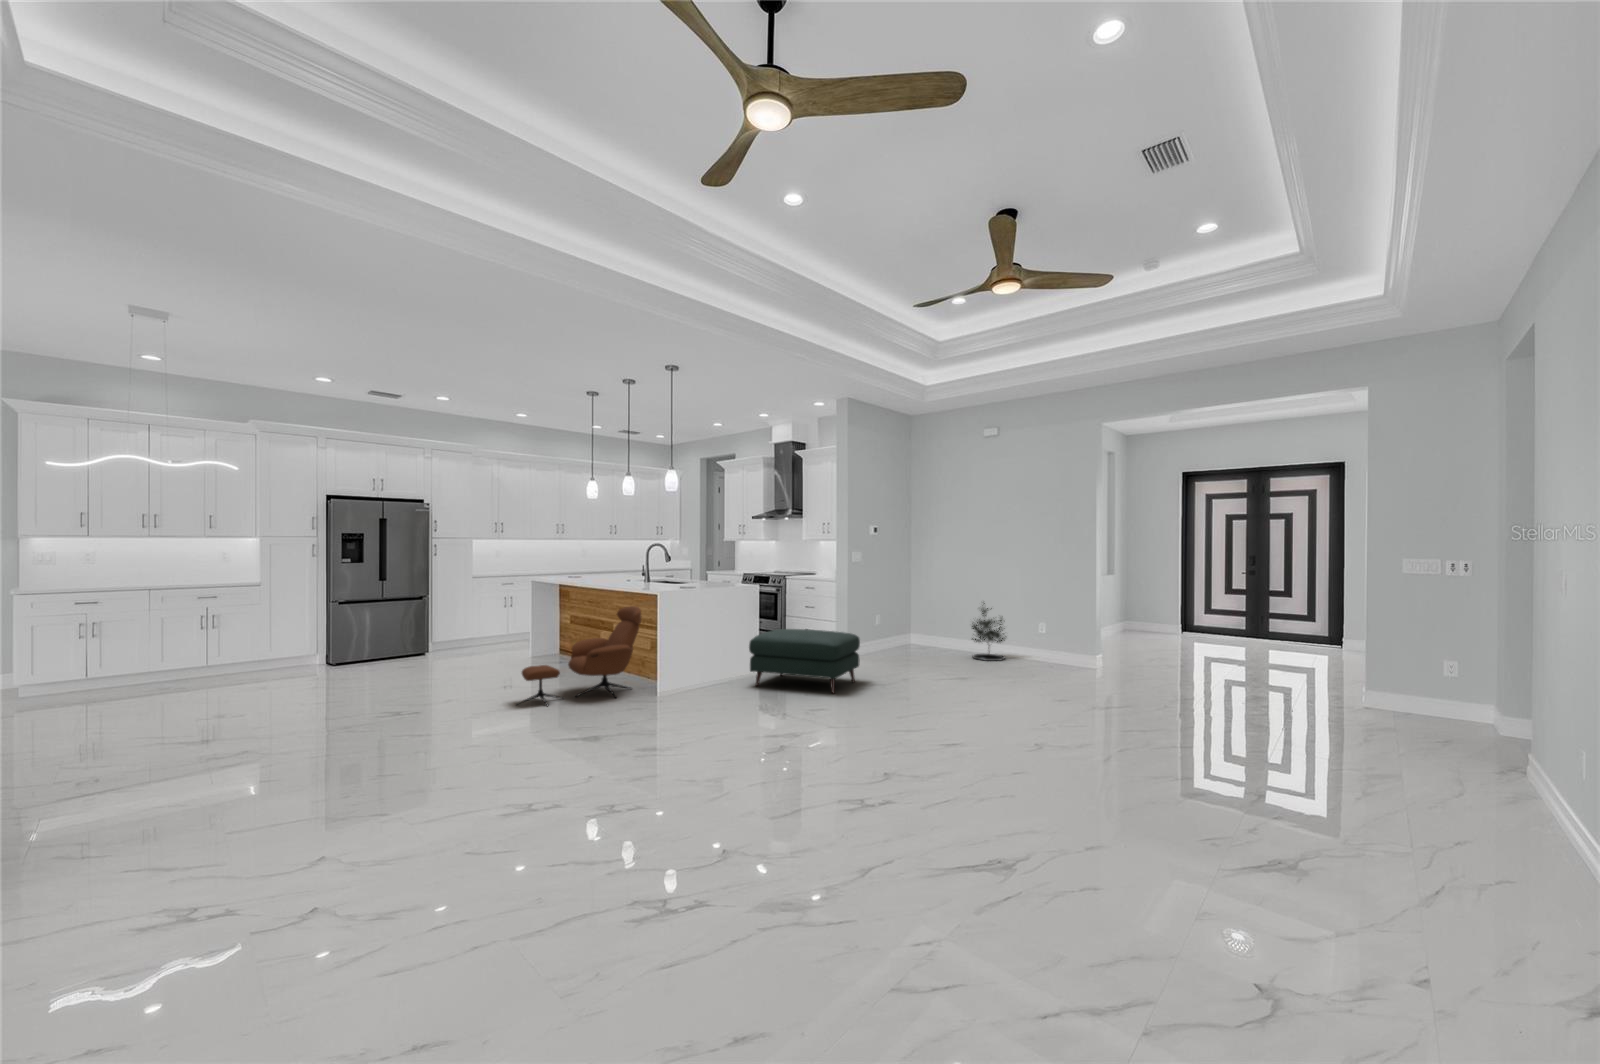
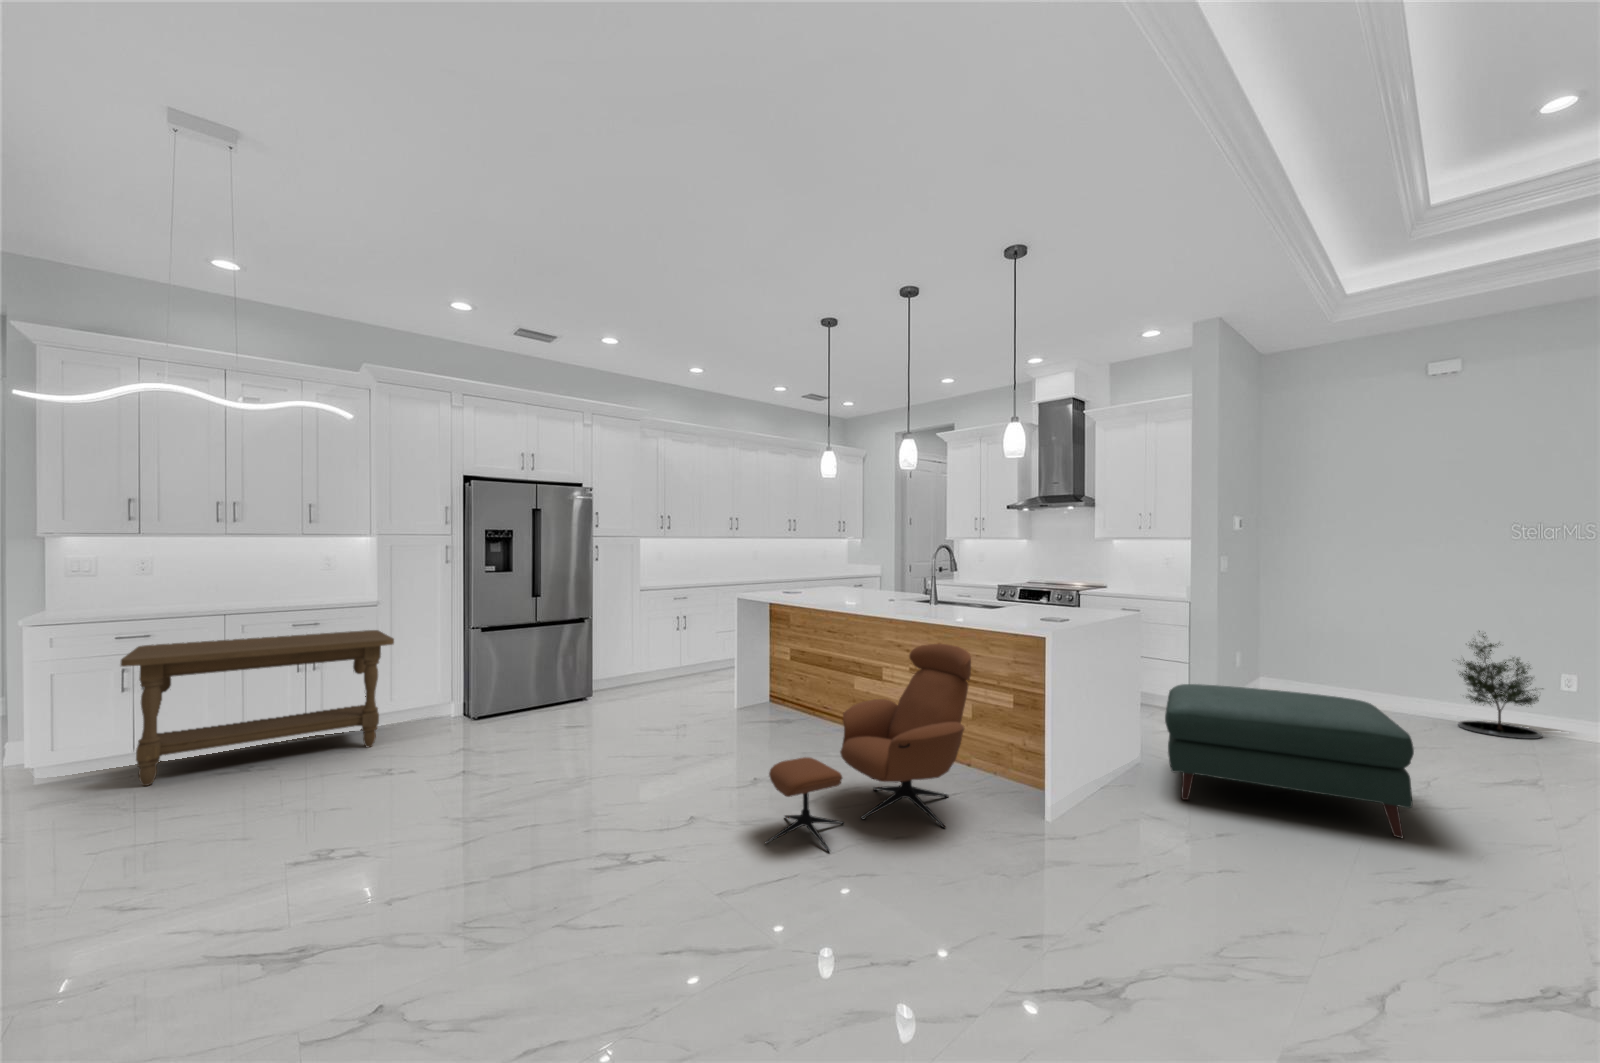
coffee table: none [95,605,283,700] -> present [121,630,394,786]

